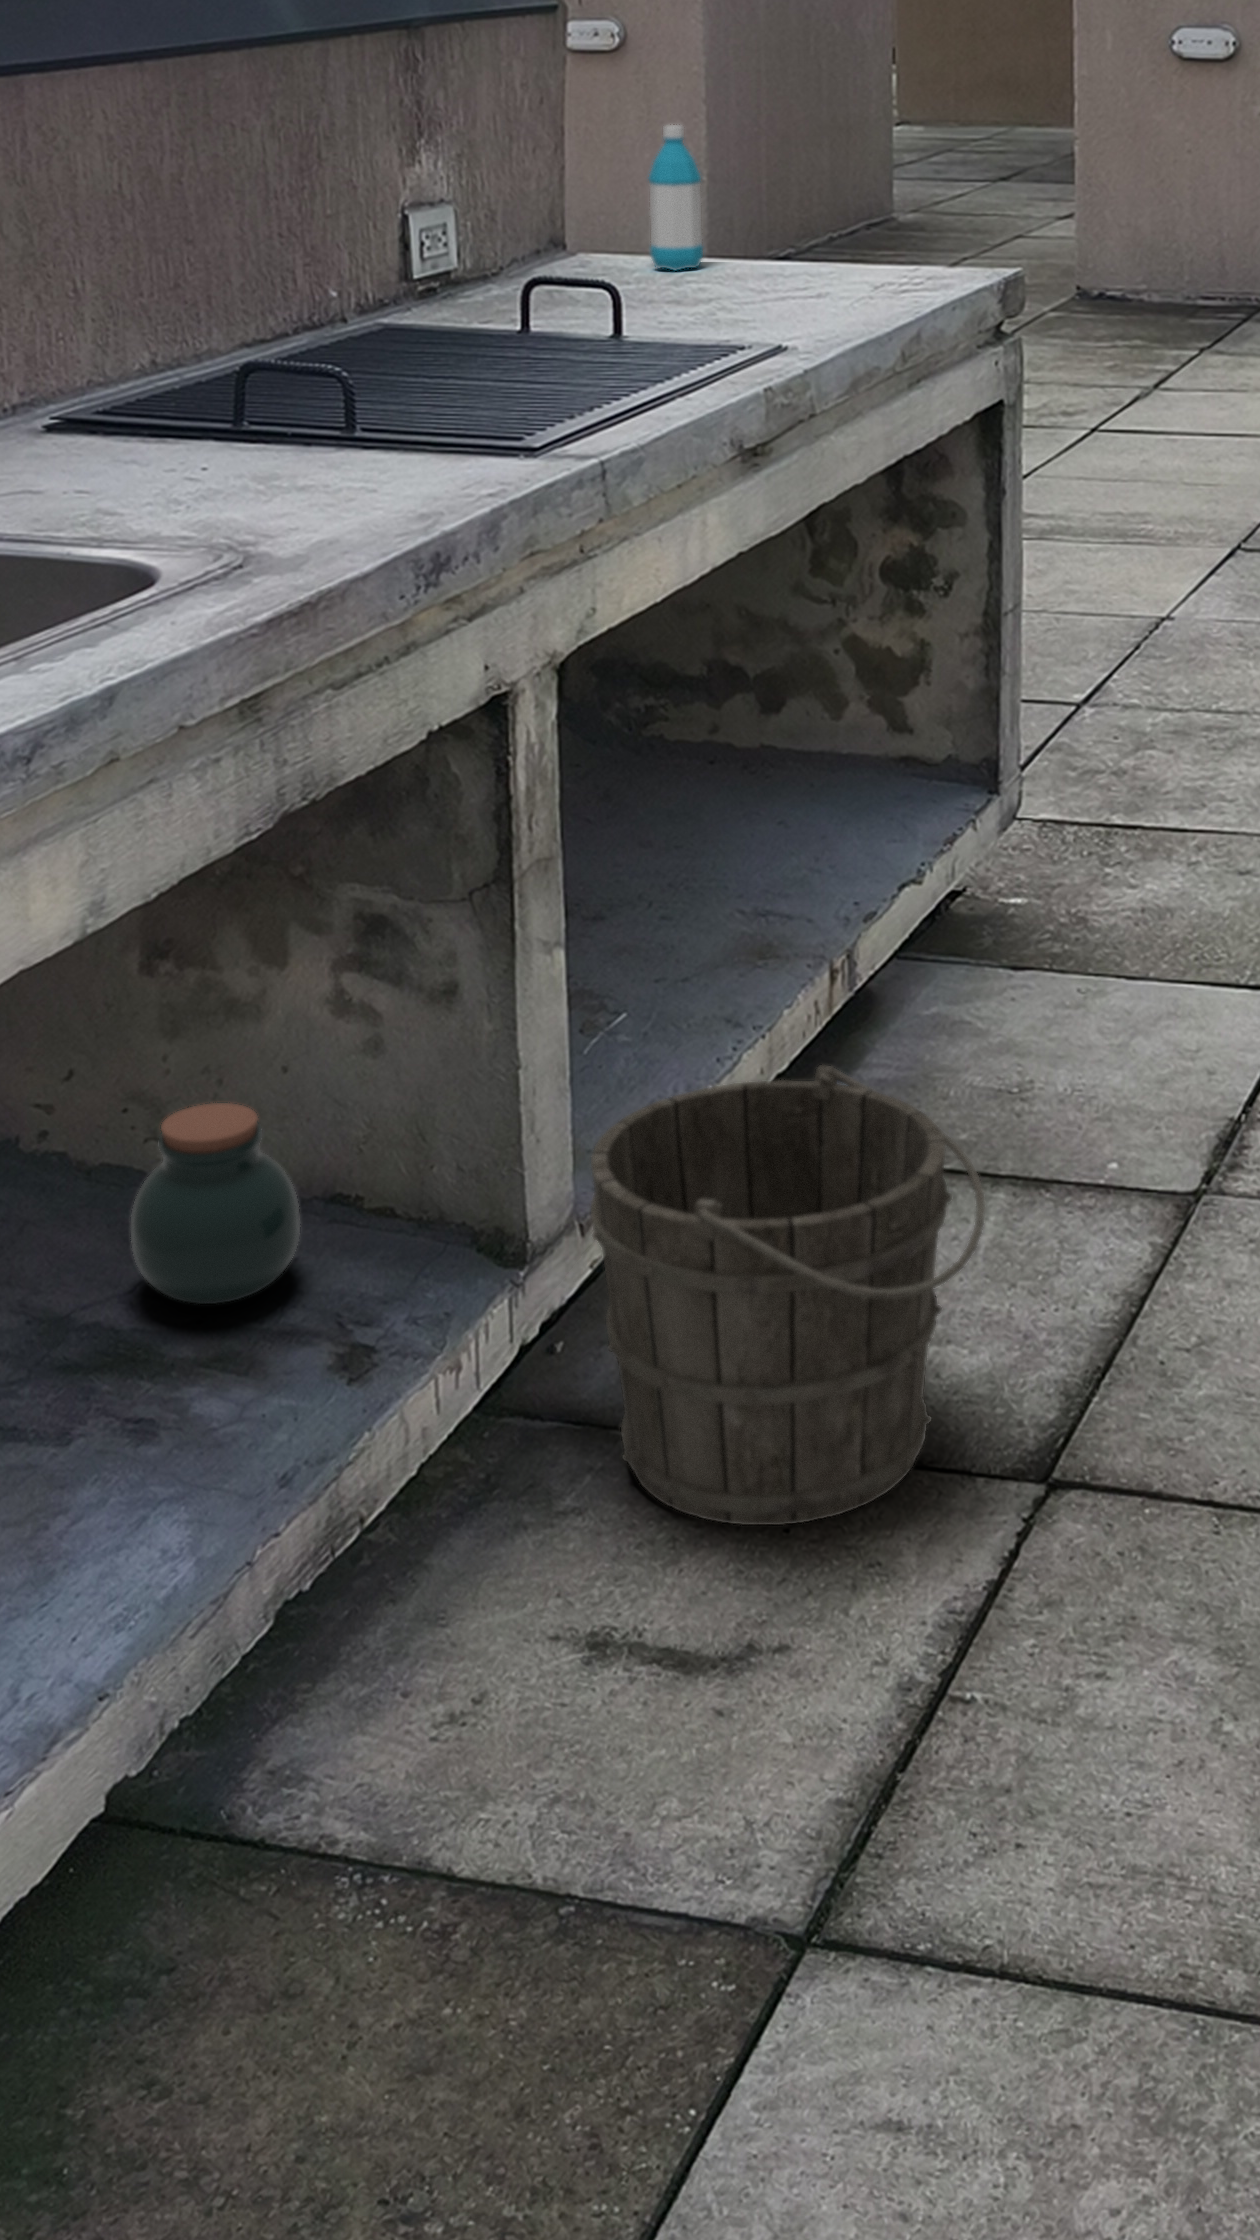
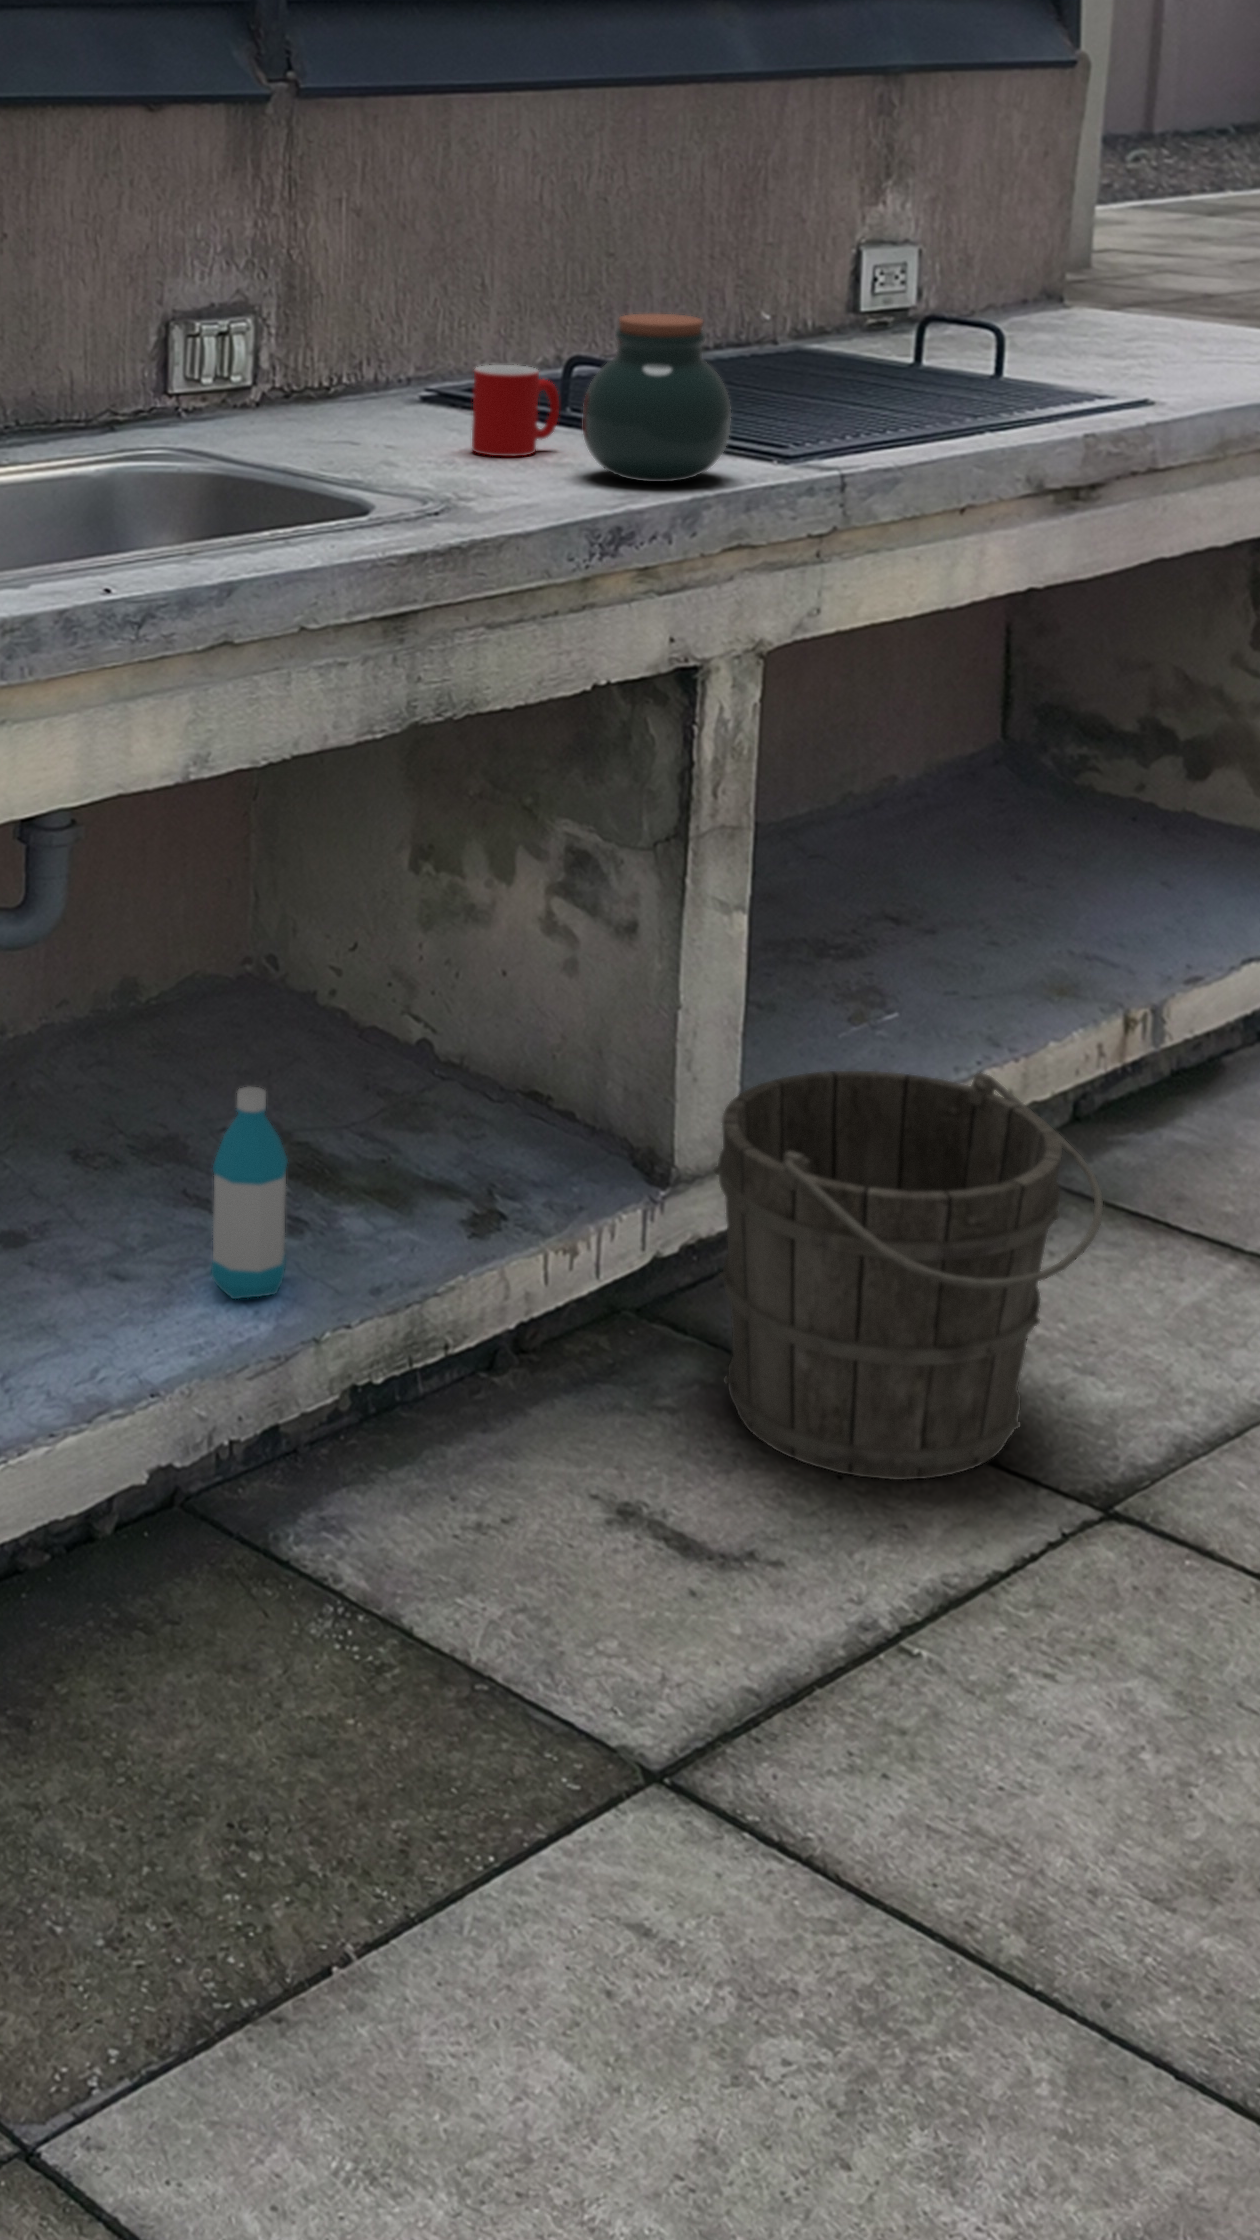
water bottle: present [649,125,703,270] -> present [211,1087,288,1299]
cup: none [156,385,253,490] -> present [472,365,559,456]
jar: present [131,1103,300,1304] -> present [583,313,731,482]

